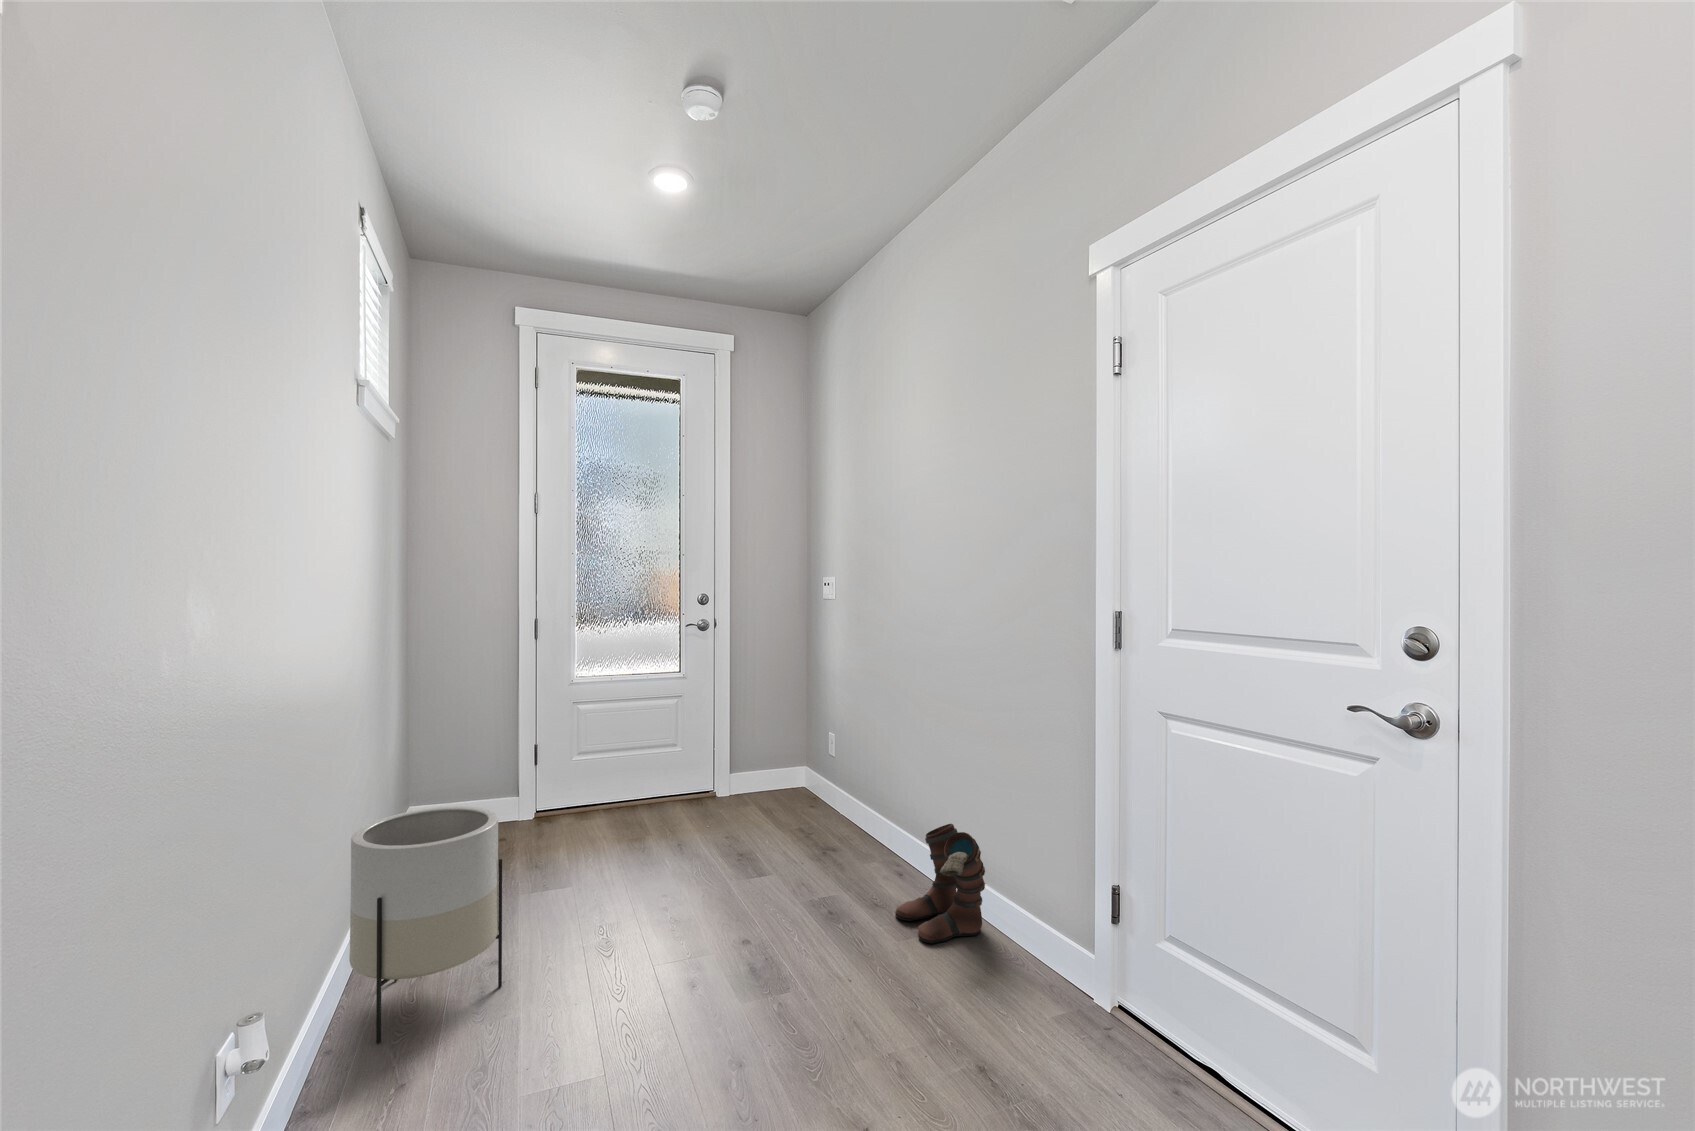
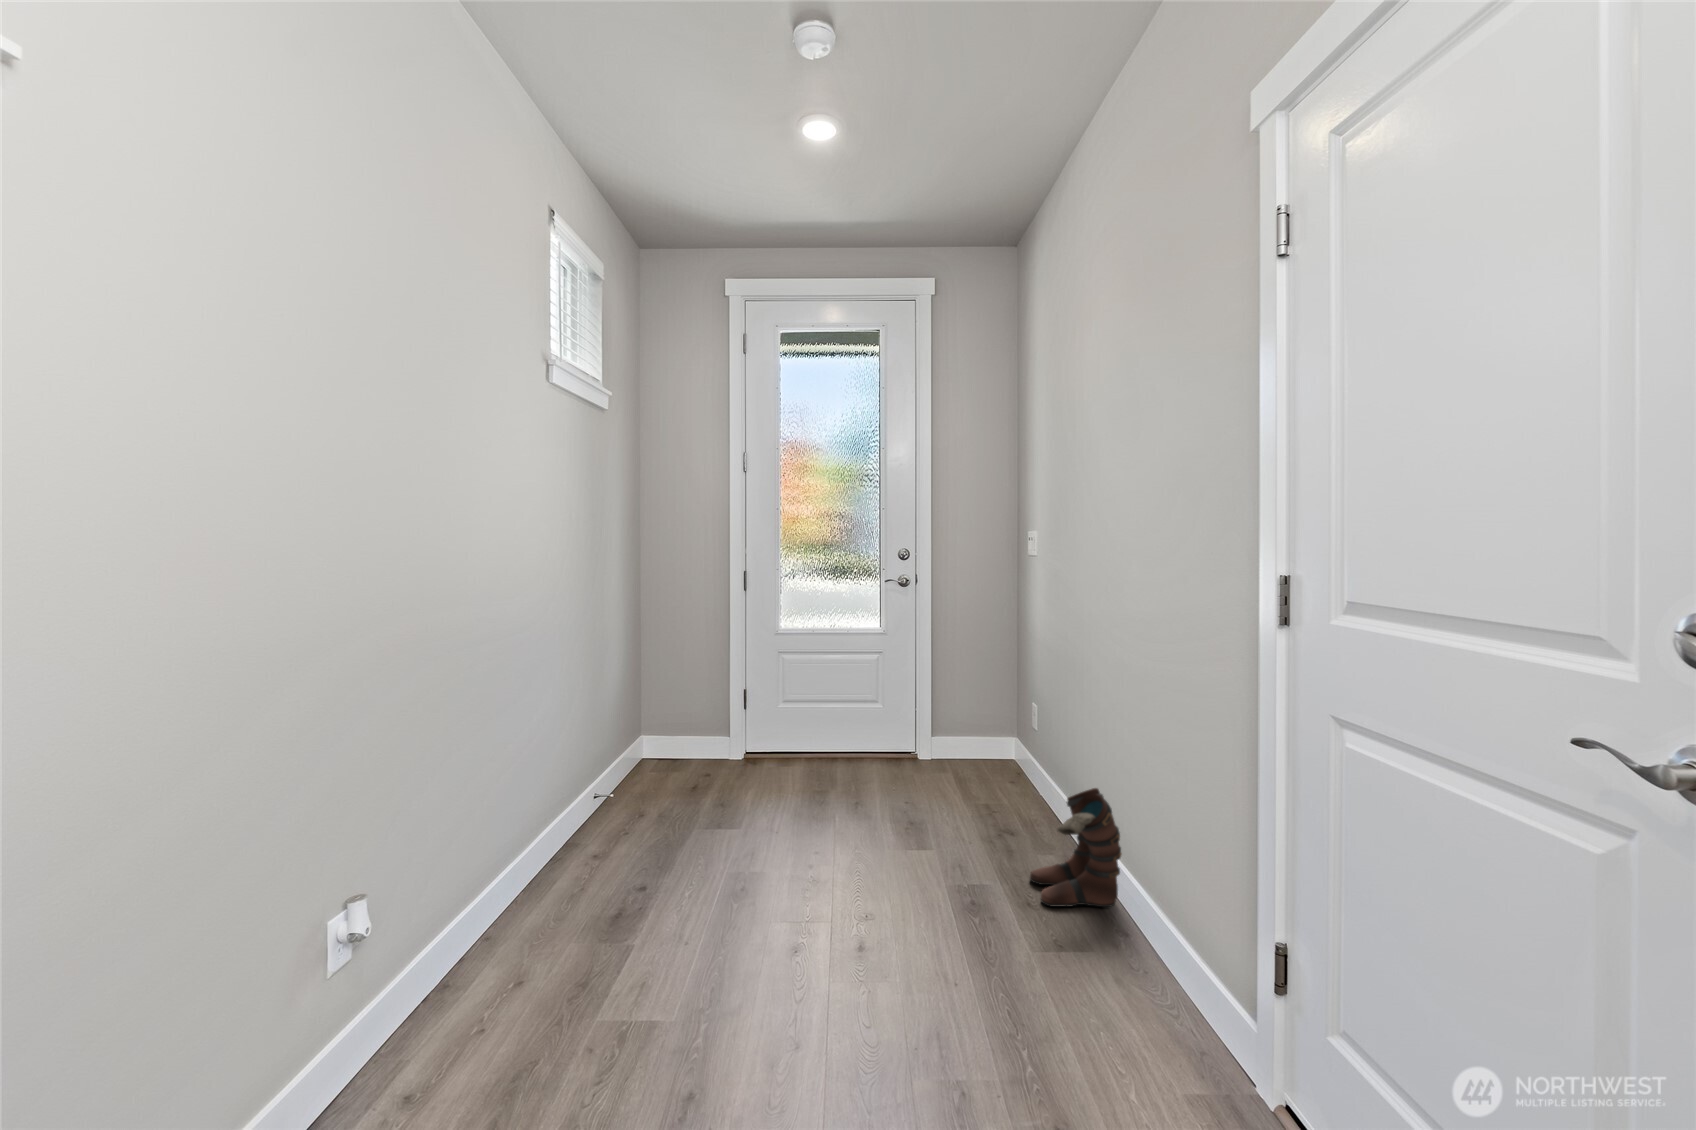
planter: present [349,806,502,1044] -> none [530,718,648,897]

